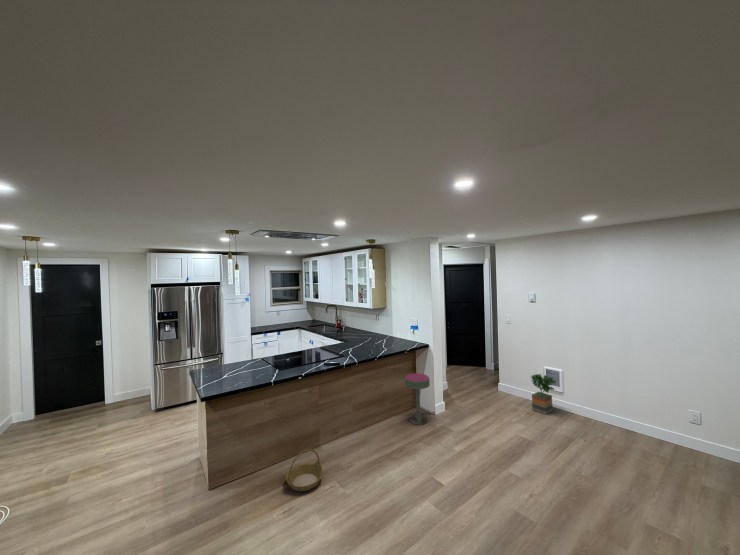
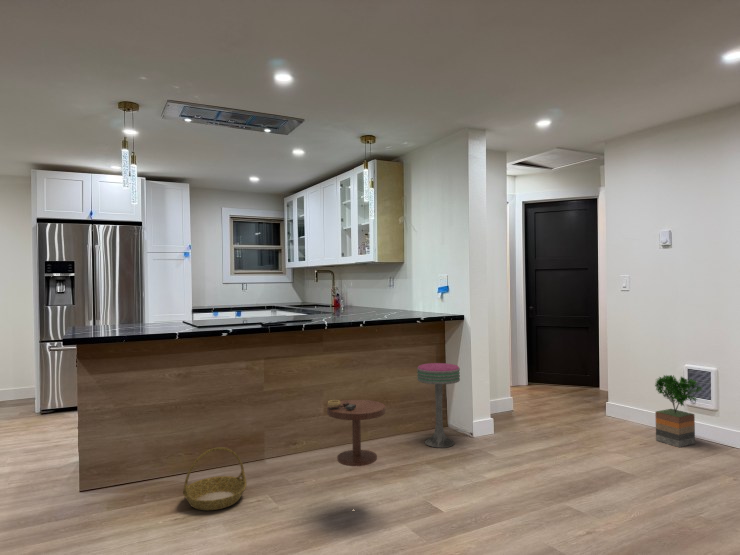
side table: none [374,415,408,482] -> present [327,400,385,466]

